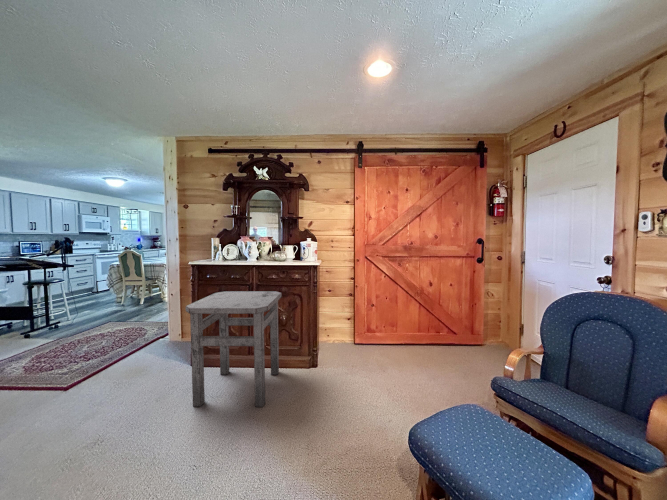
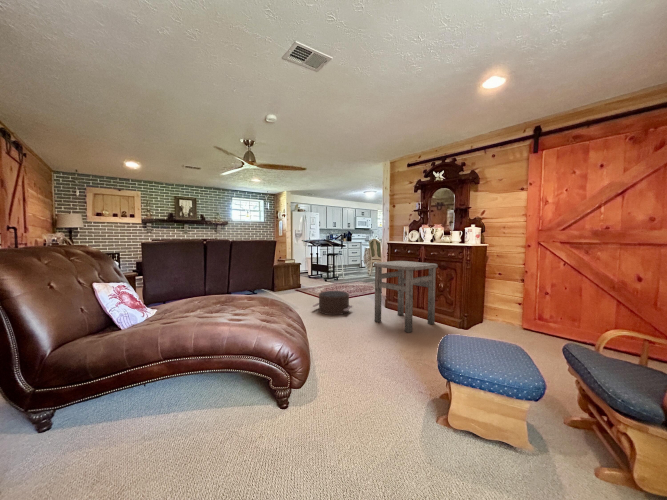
pouf: none [17,367,134,439] -> present [313,291,352,315]

